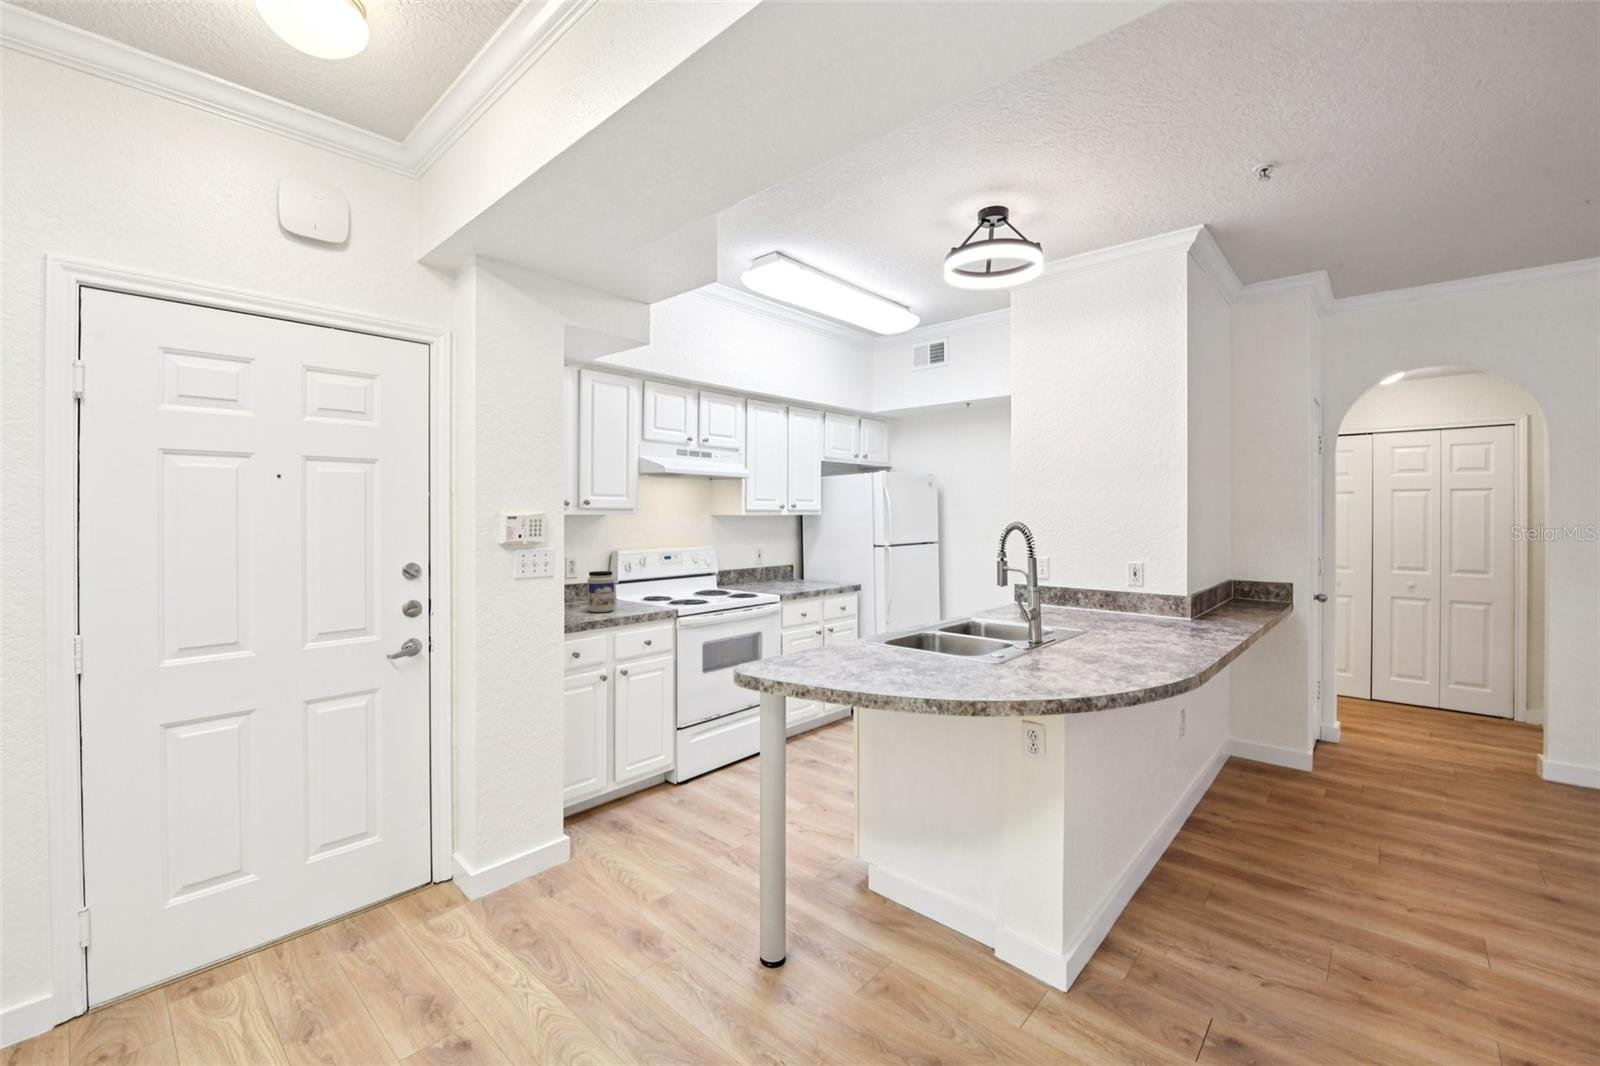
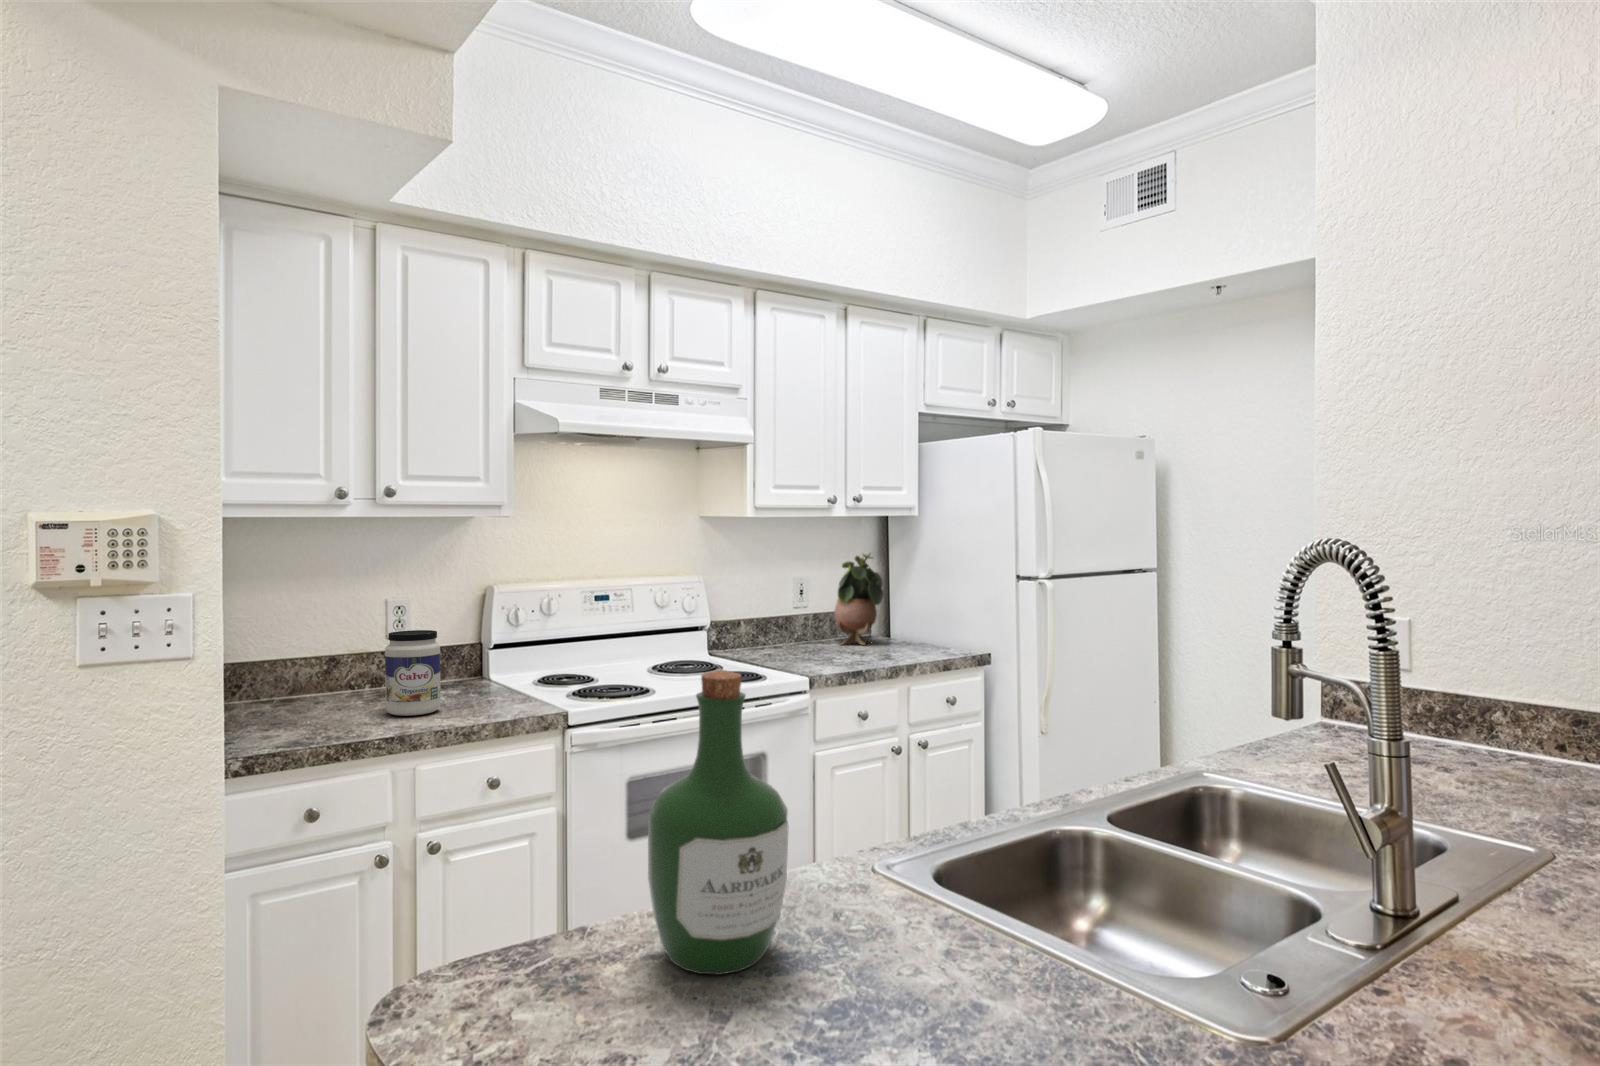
potted plant: none [779,534,805,582] -> present [834,553,884,645]
wine bottle: none [809,565,856,662] -> present [648,670,789,975]

